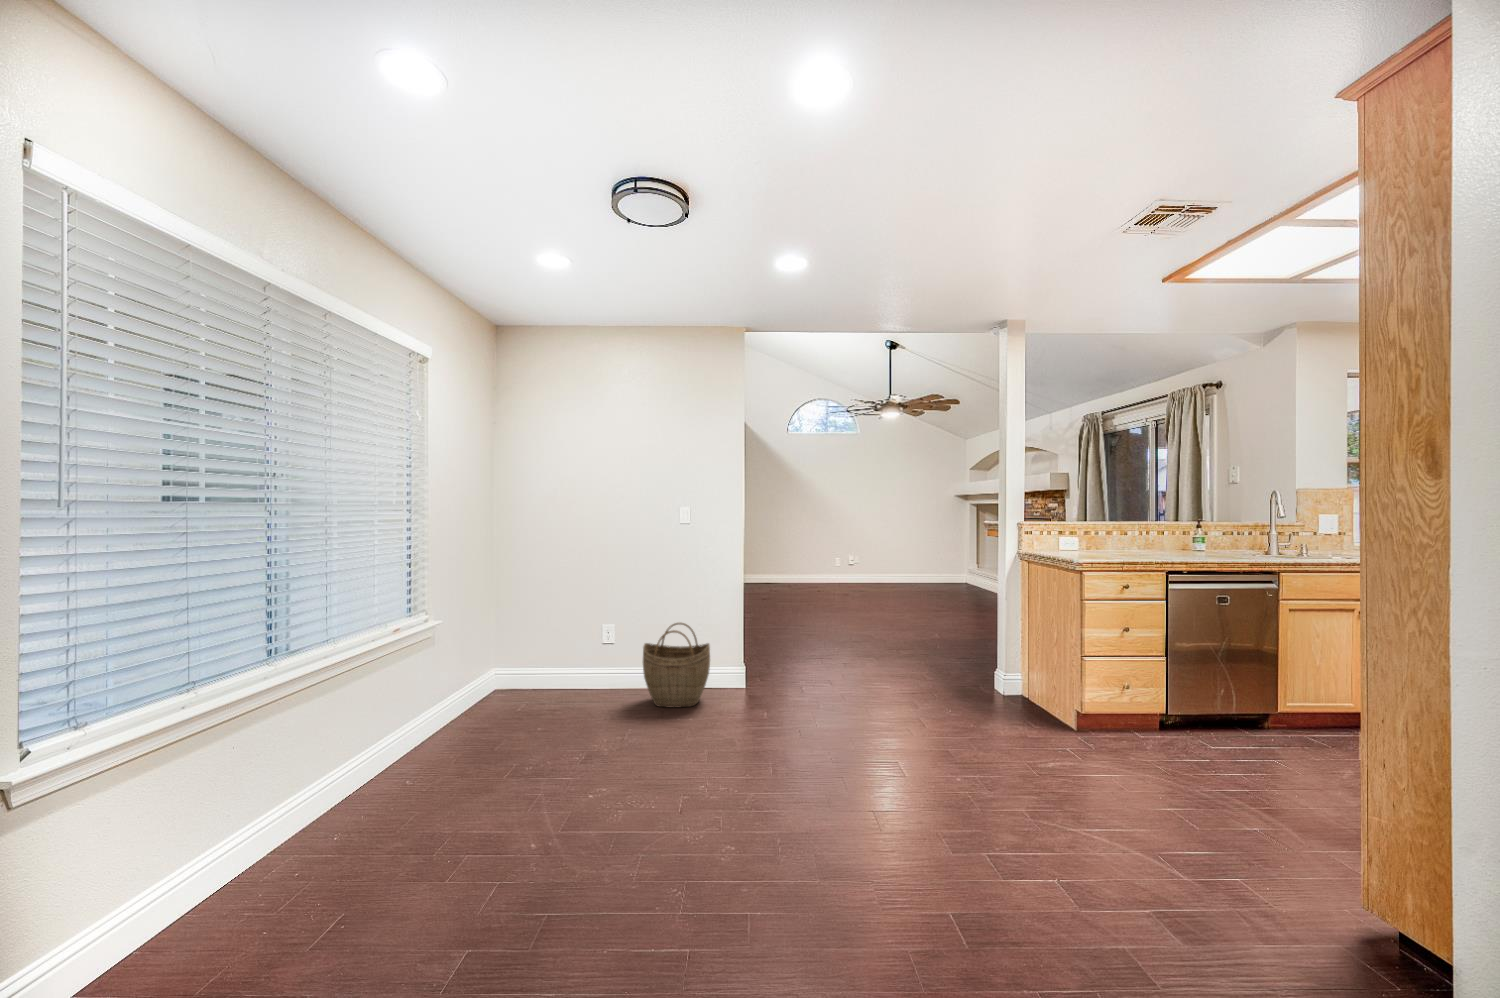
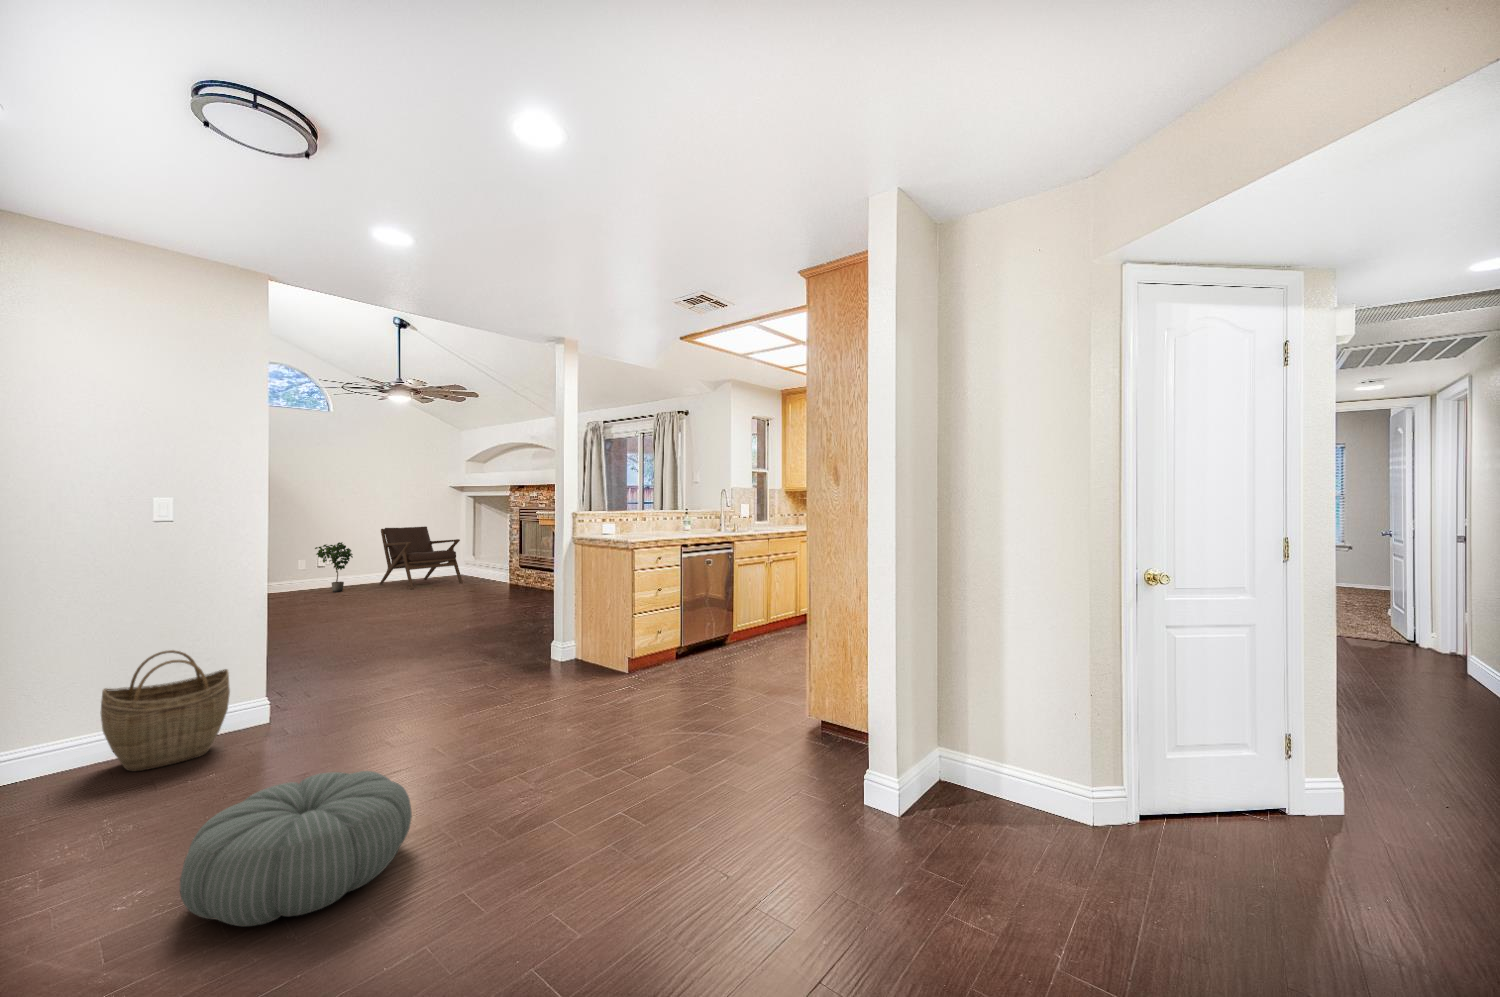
lounge chair: none [892,535,961,593] -> present [380,526,463,589]
potted plant: none [841,546,870,589] -> present [315,542,353,592]
pouf: none [584,750,744,874] -> present [180,771,412,926]

